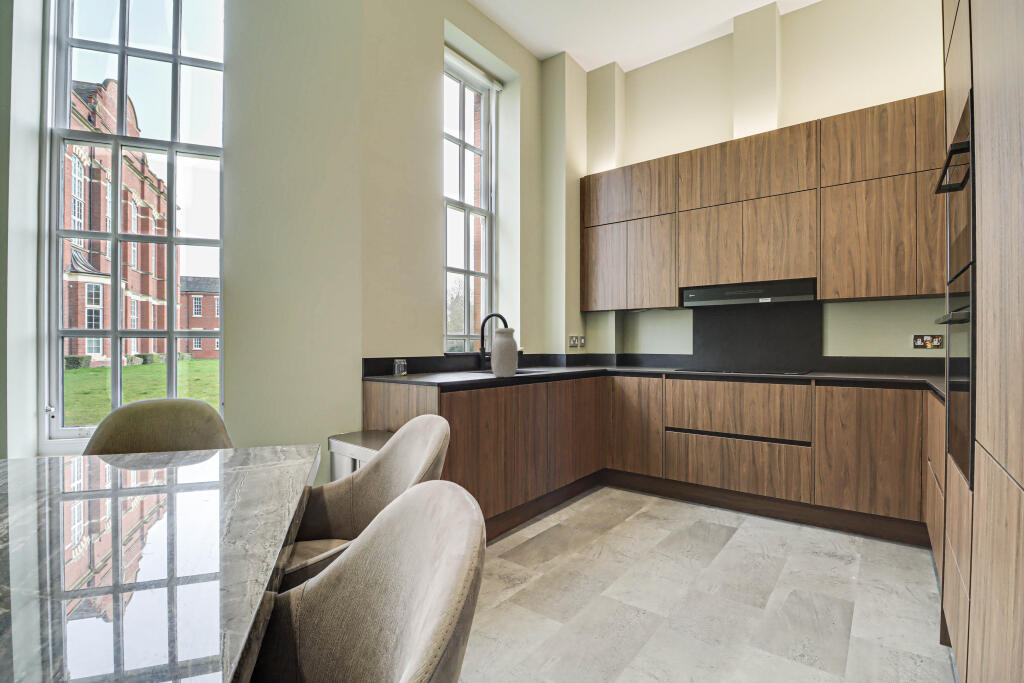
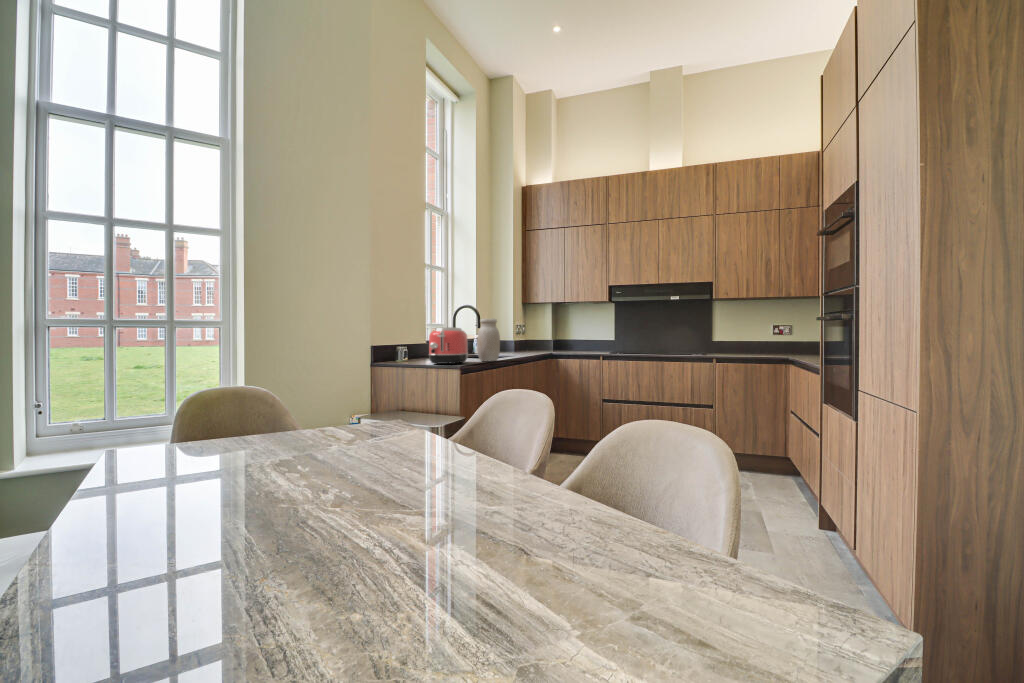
toaster: none [427,338,477,380] -> present [429,327,468,365]

